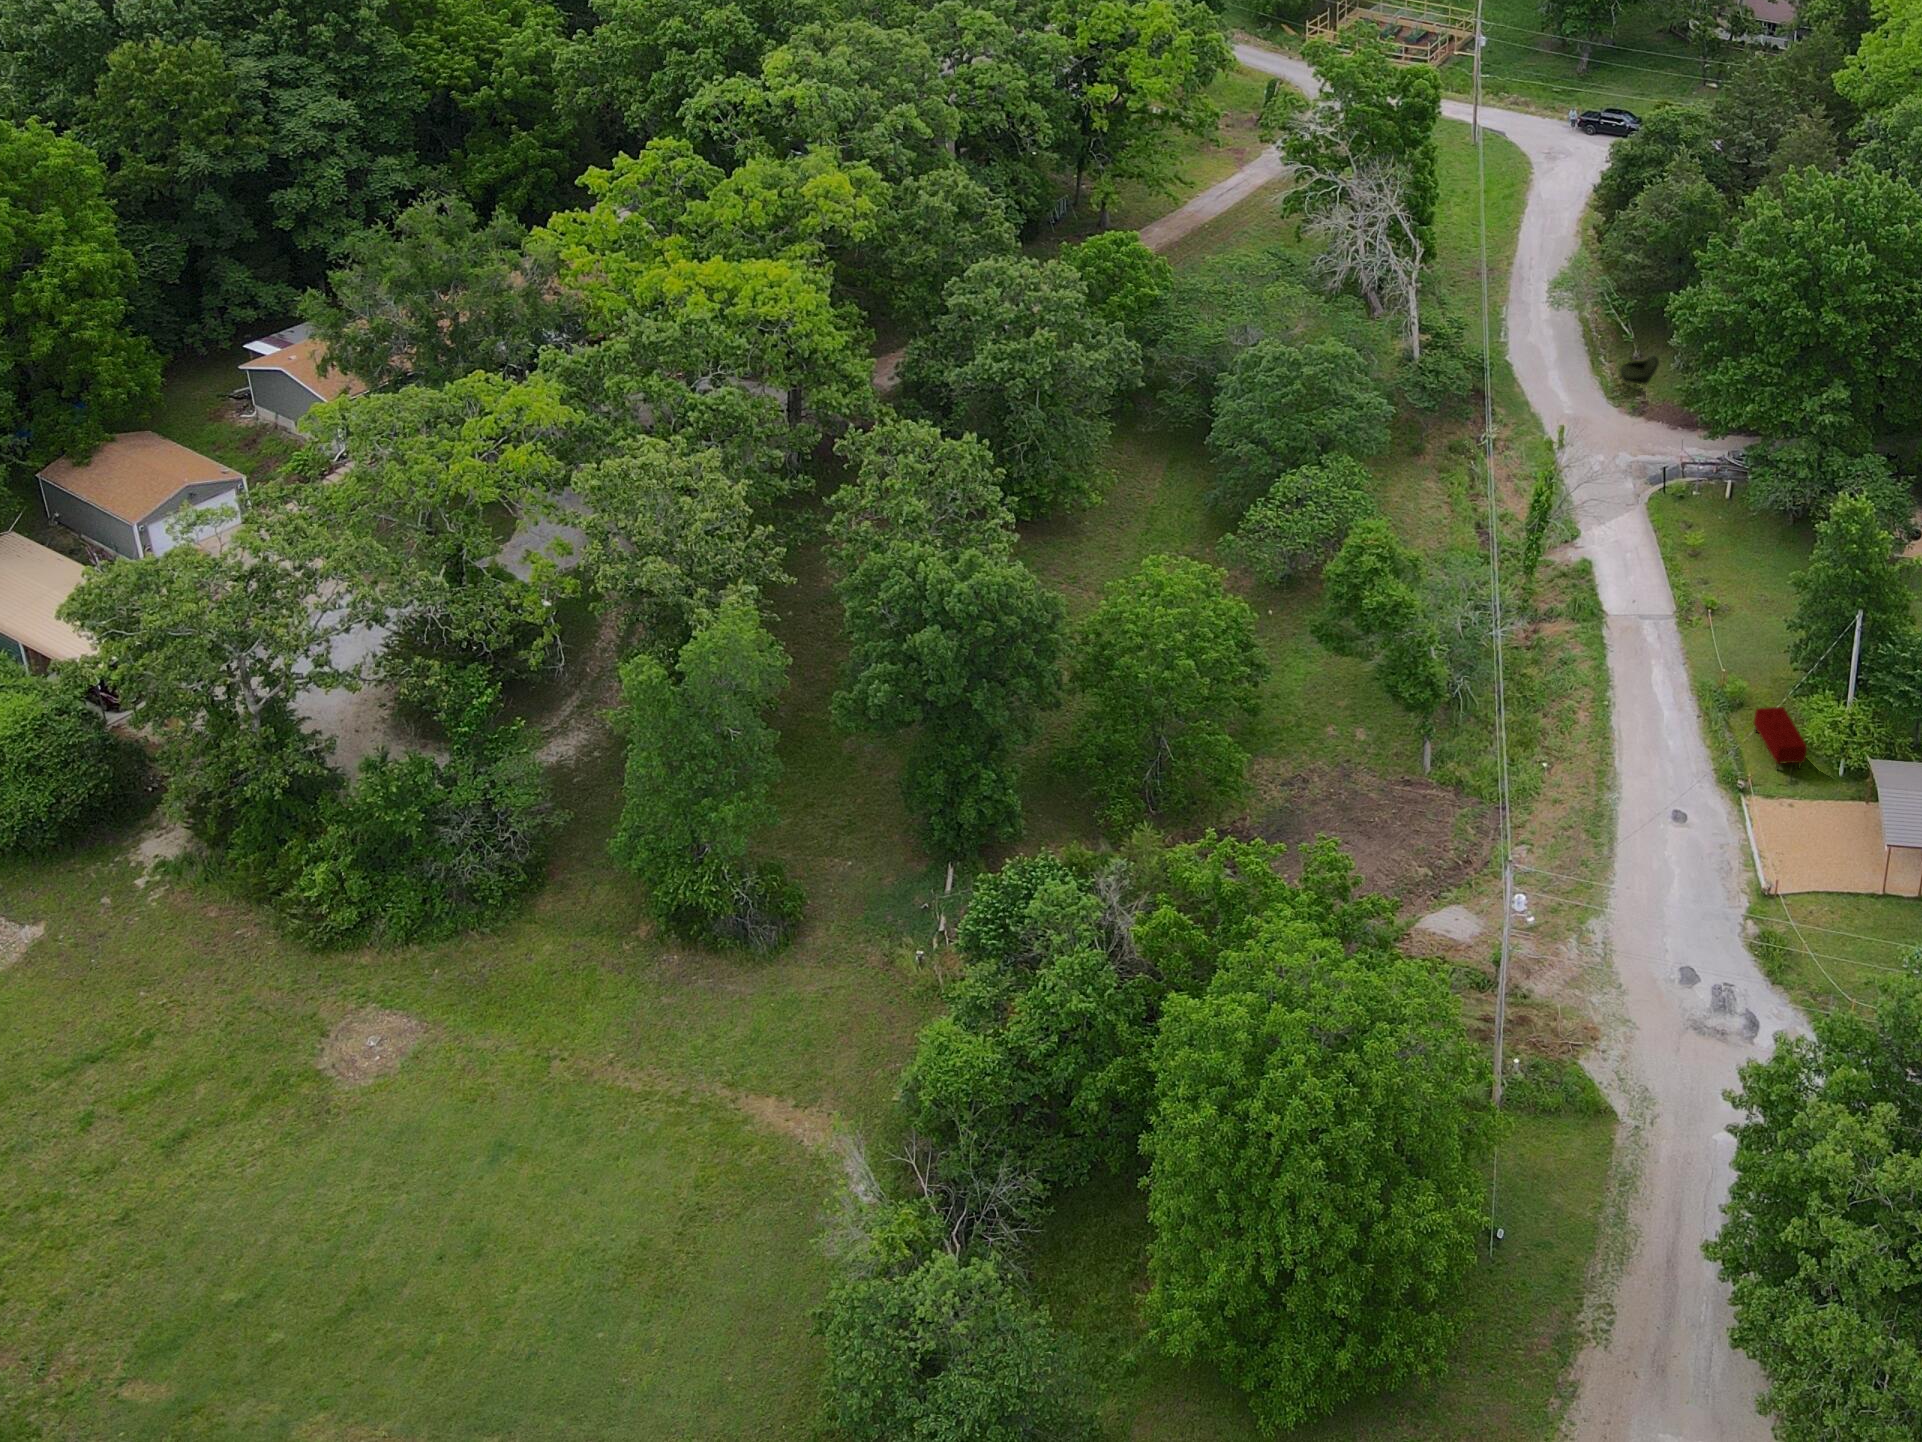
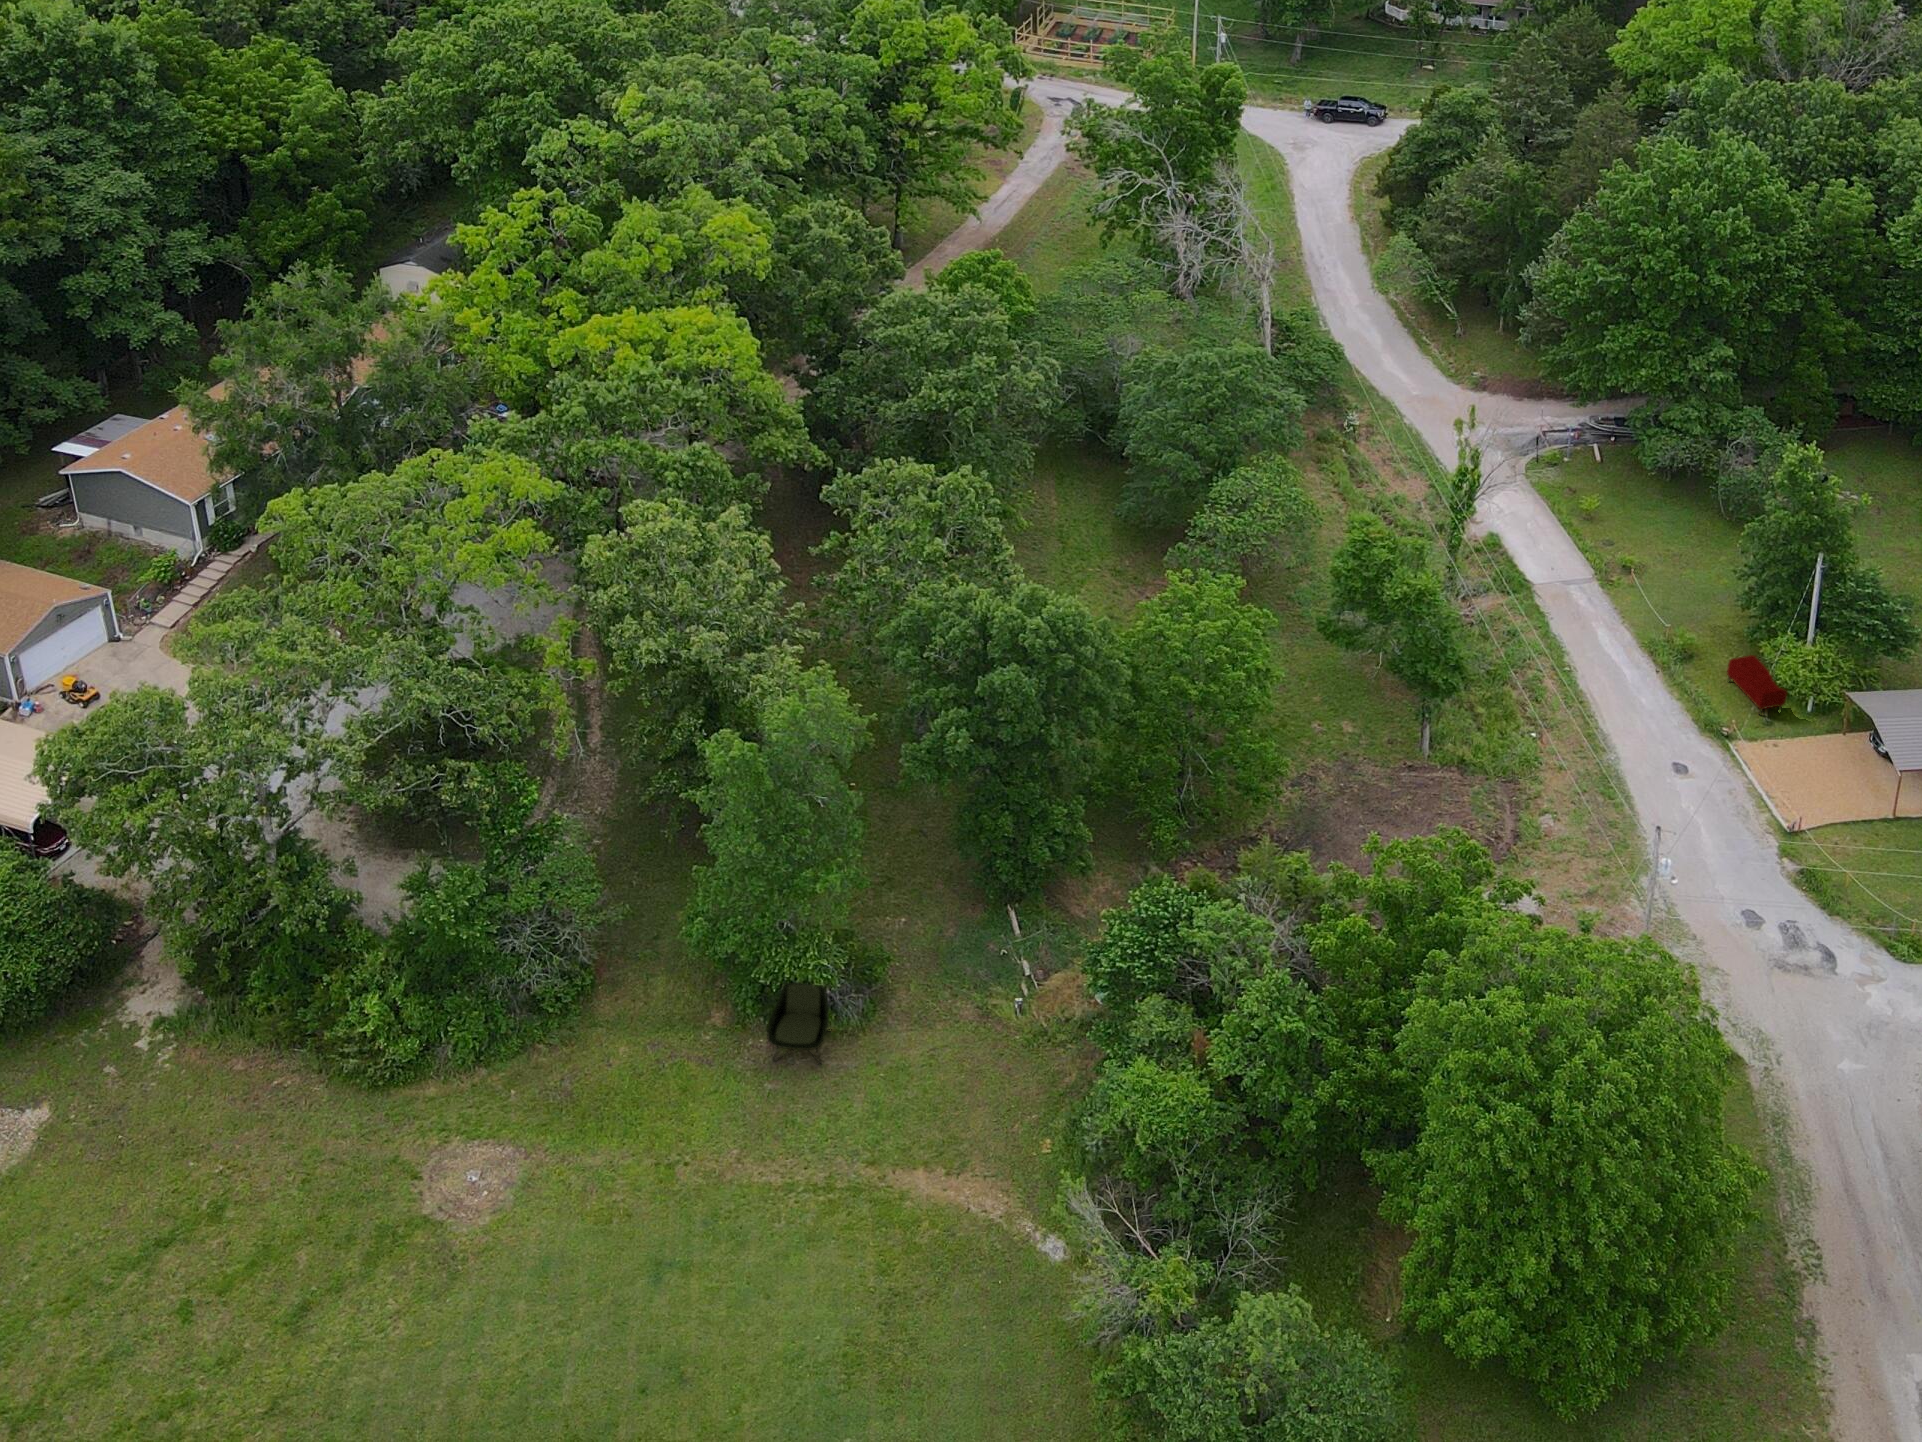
lounge chair: present [1620,356,1659,391] -> present [767,983,829,1065]

